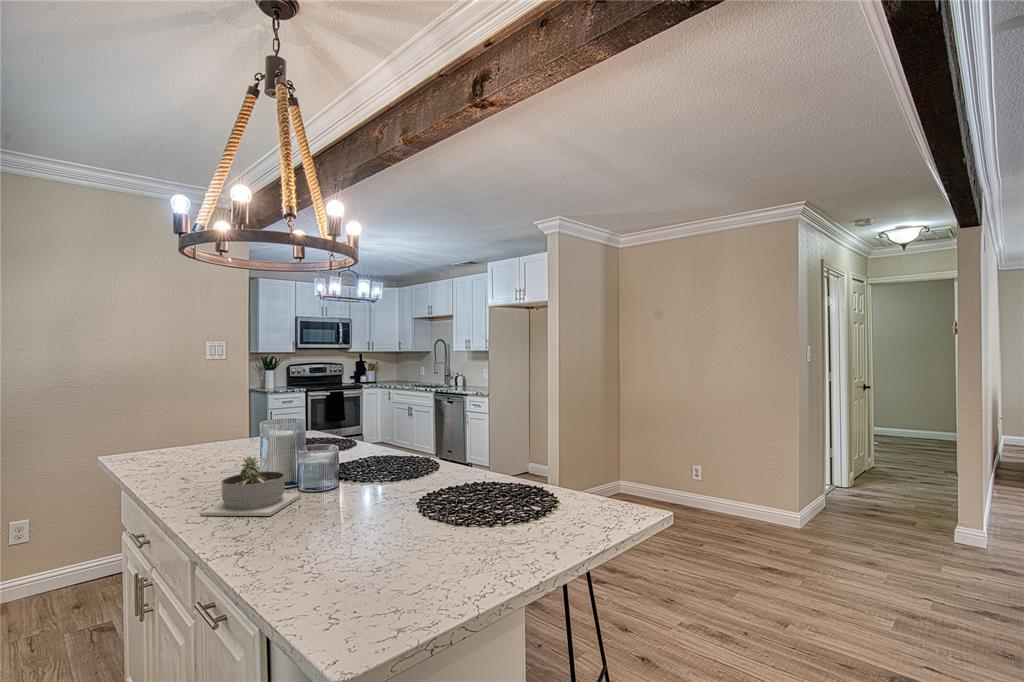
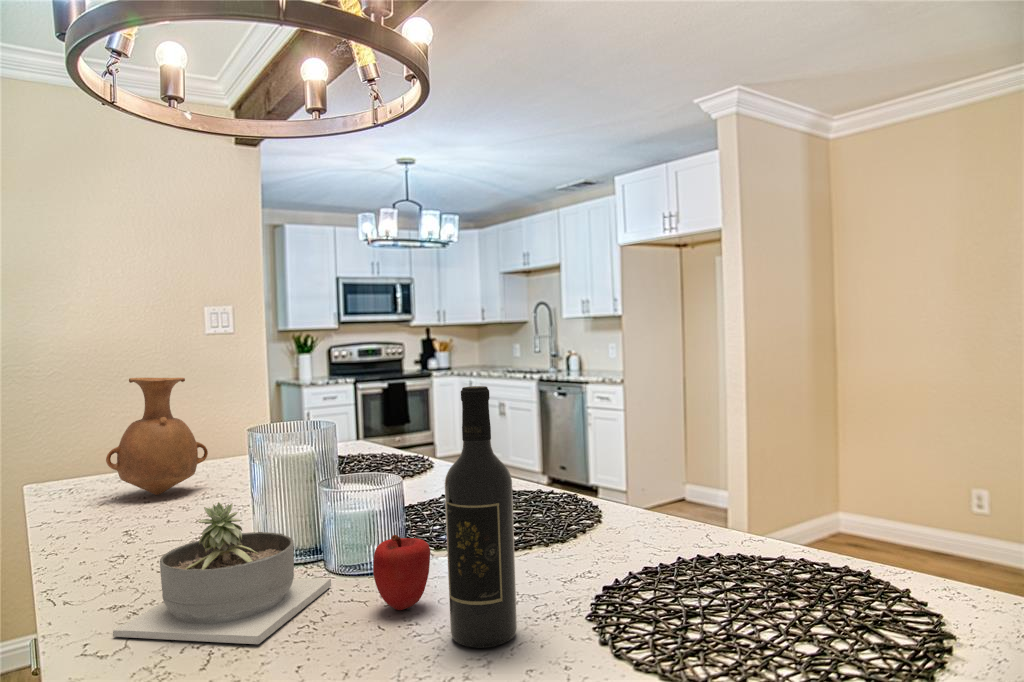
vase: none [164,393,224,460] -> present [106,378,208,495]
wine bottle: none [356,406,385,514] -> present [445,386,517,648]
apple: none [322,470,349,504] -> present [373,535,430,610]

